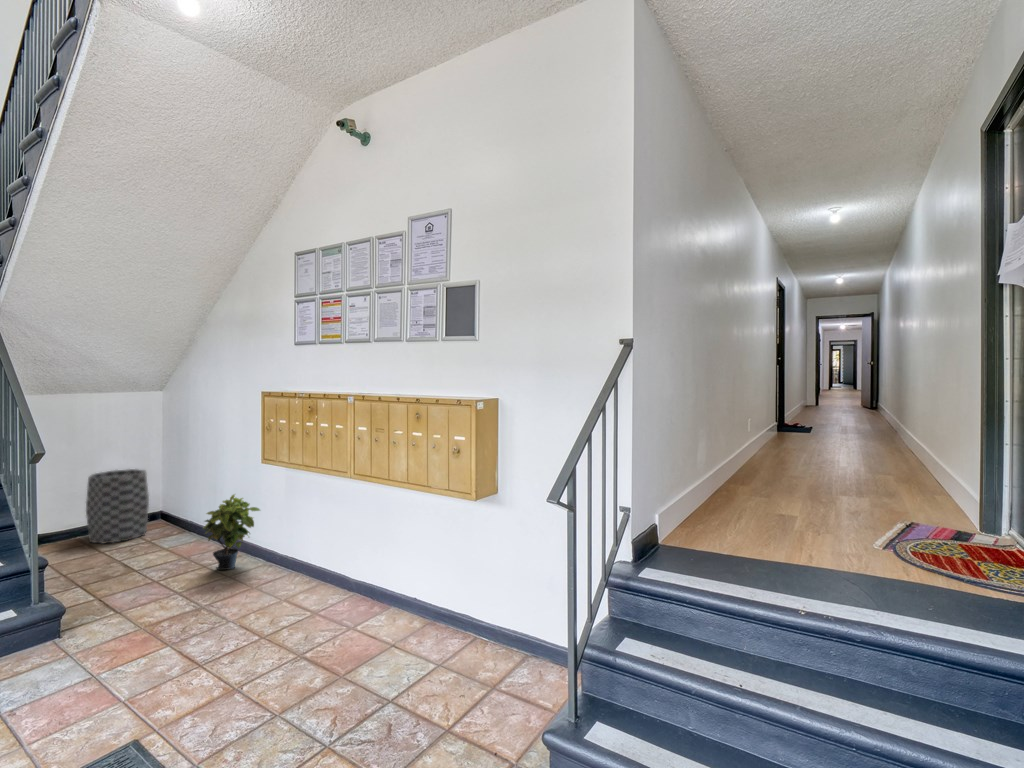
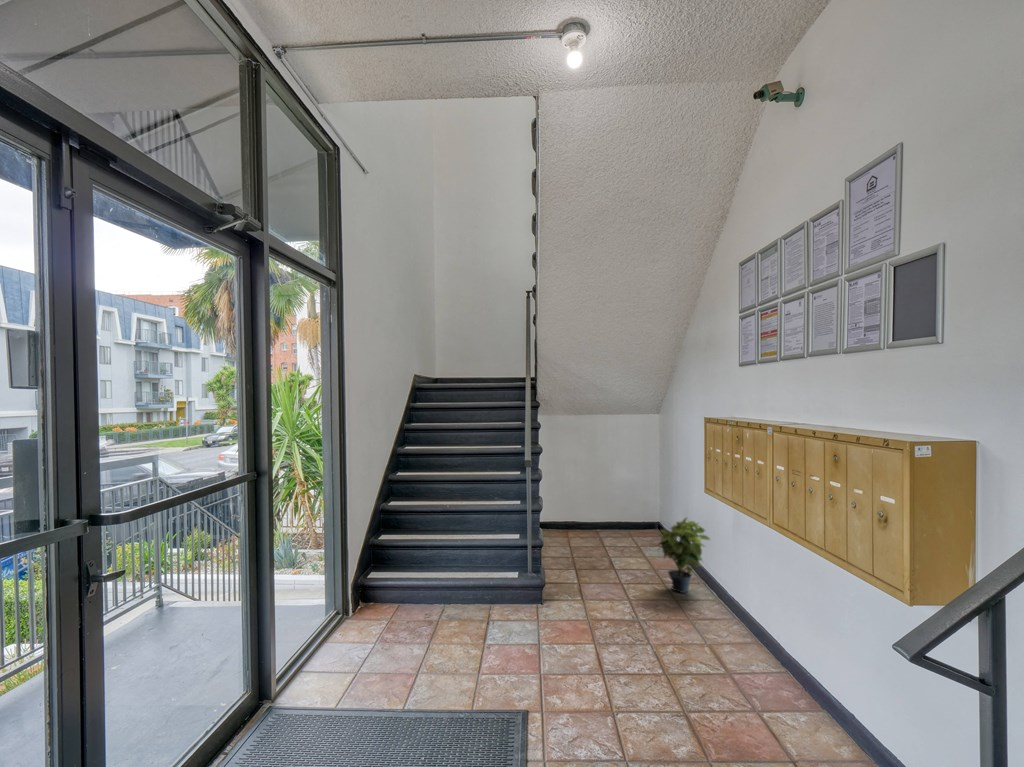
trash can: present [86,469,149,544] -> none [600,477,646,540]

